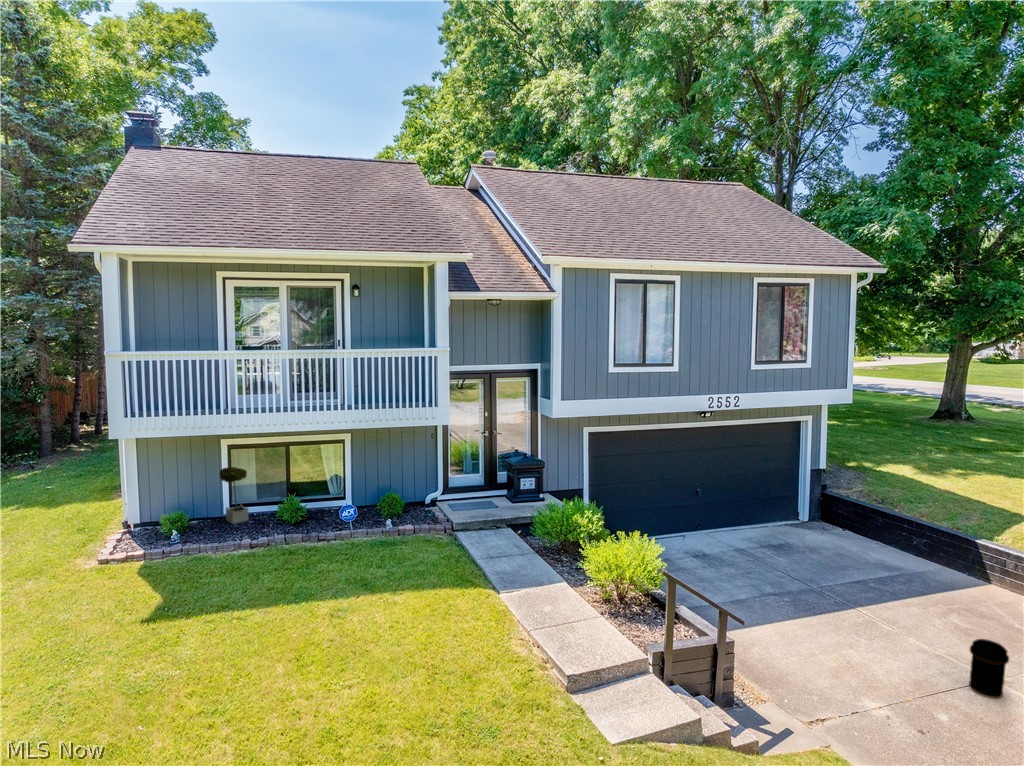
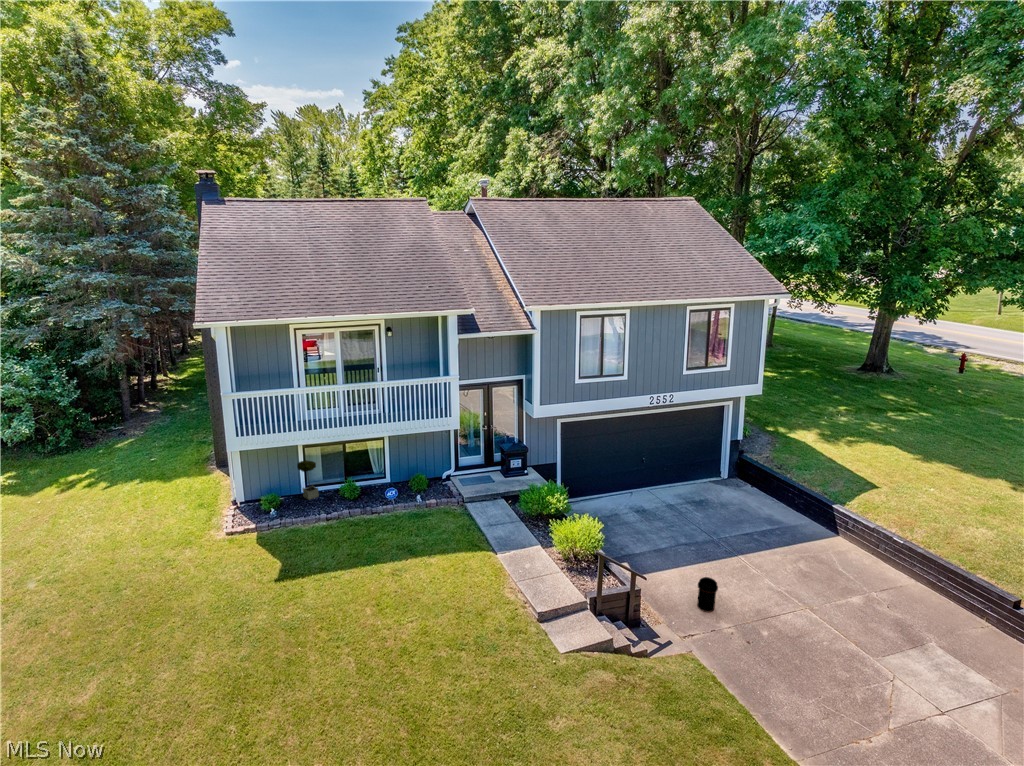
trash can: present [969,639,1009,699] -> present [697,577,718,612]

